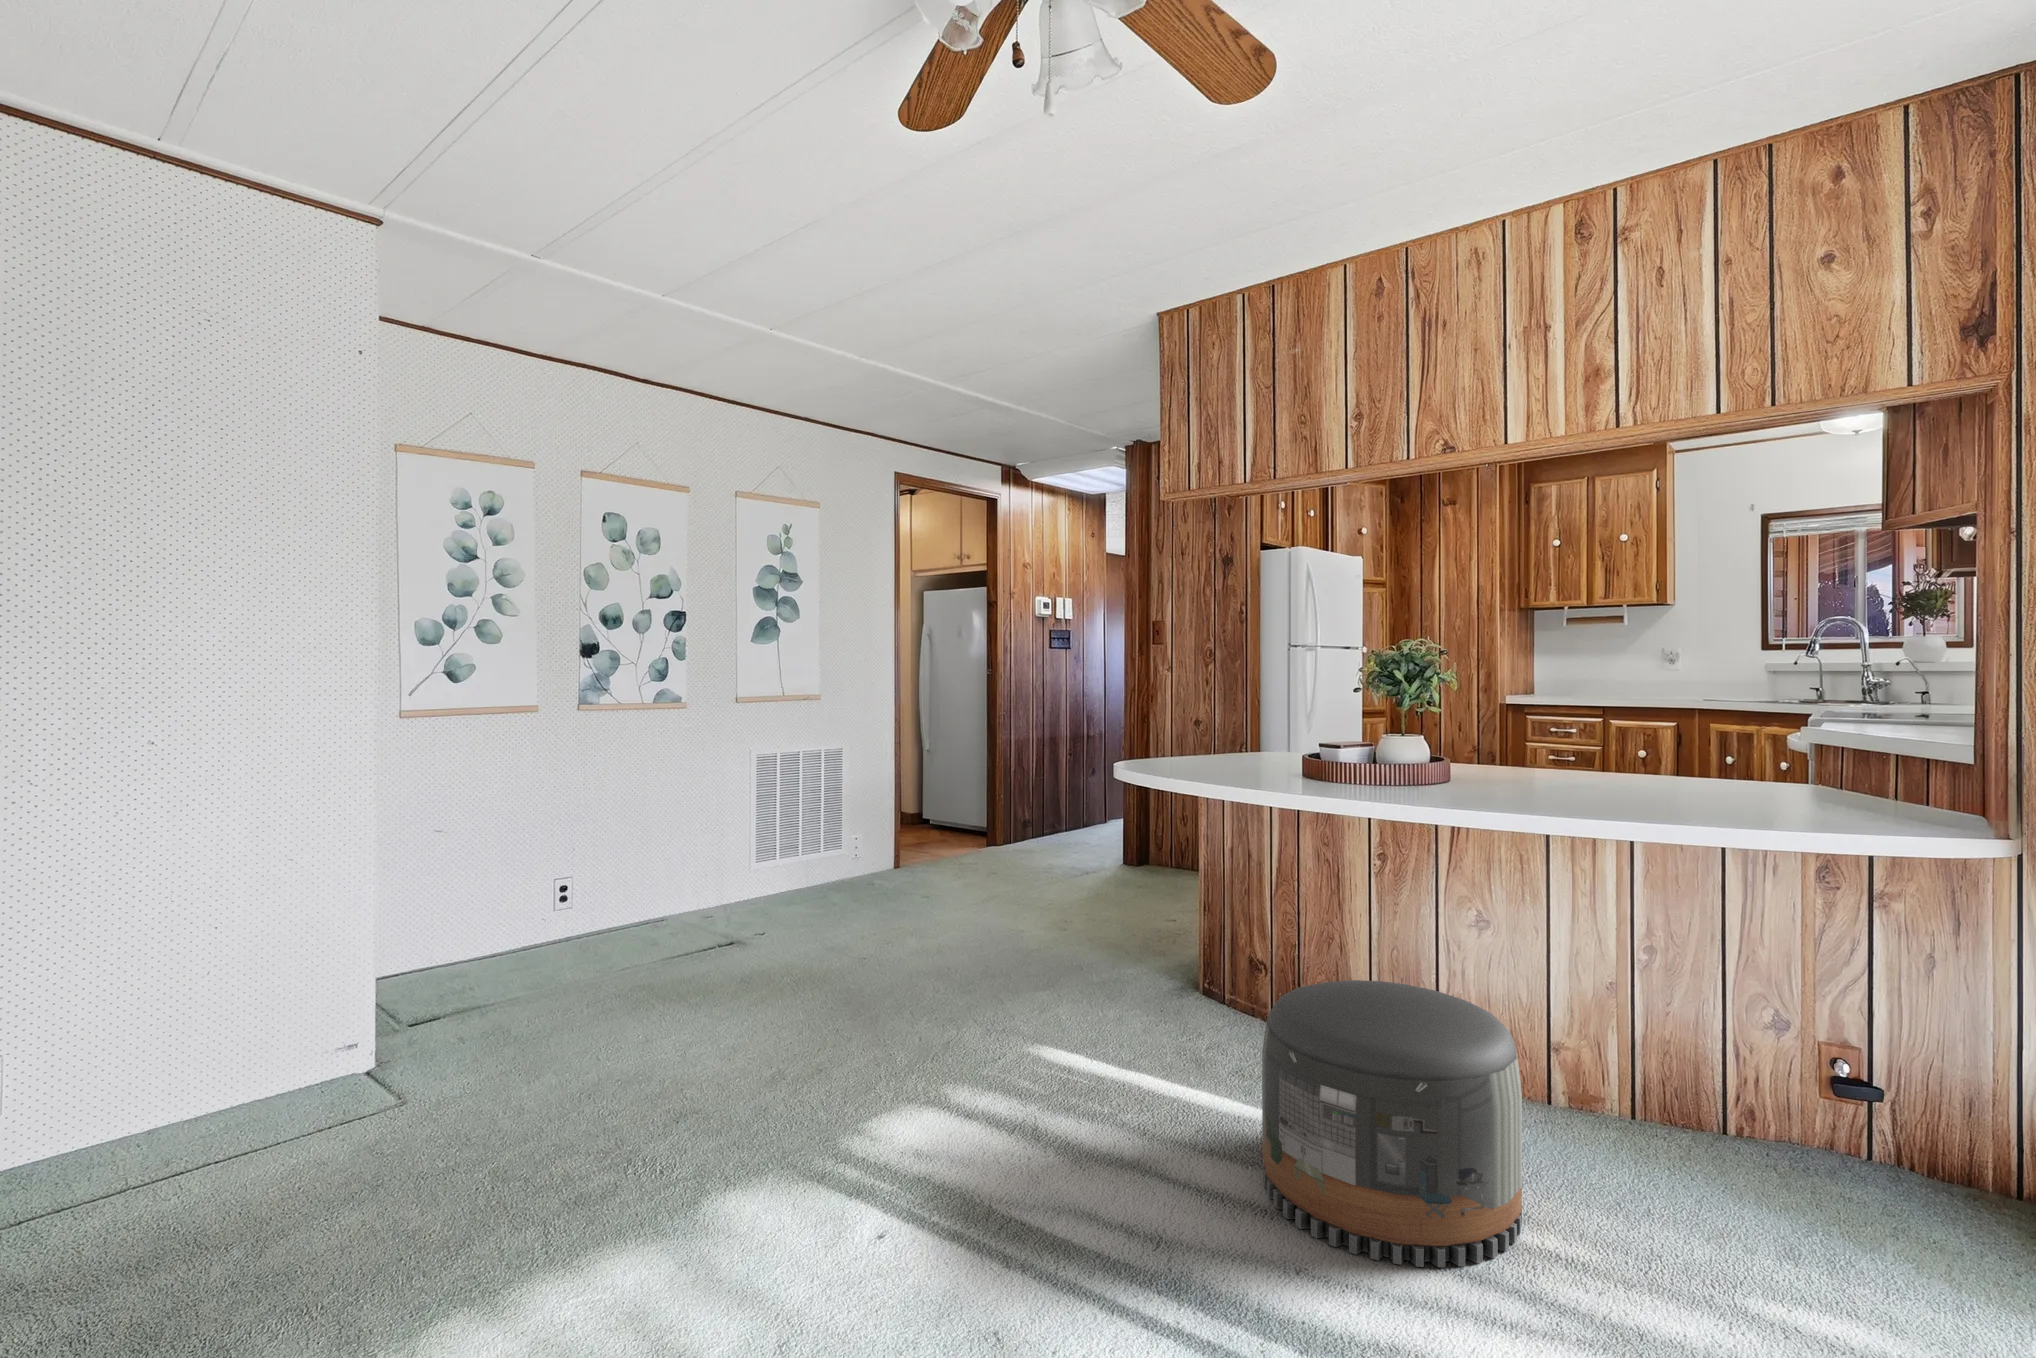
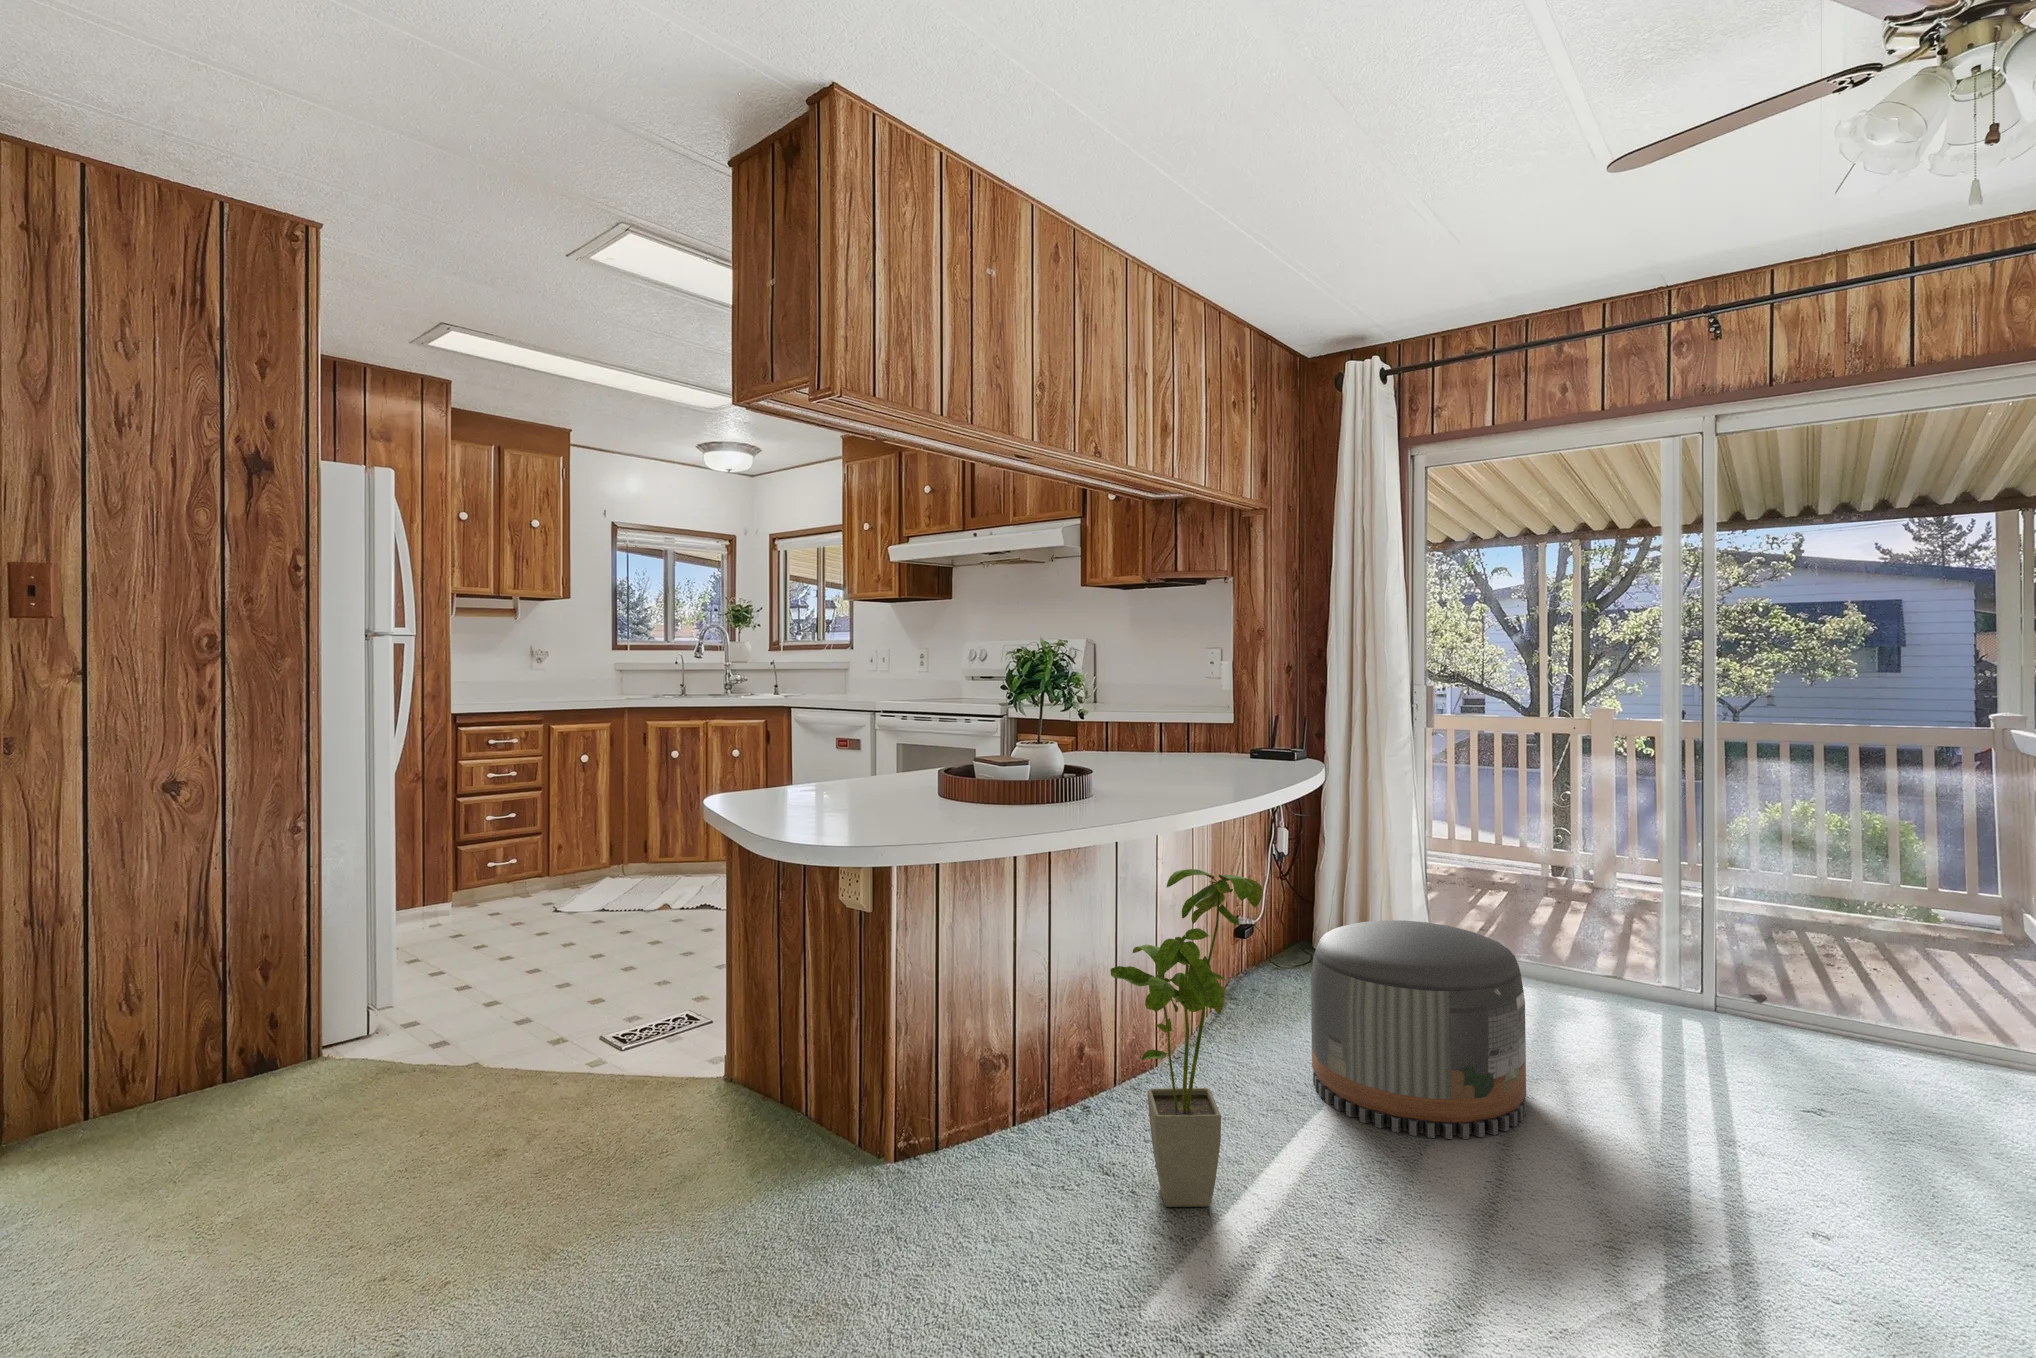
house plant: none [1087,825,1213,1069] -> present [1110,869,1263,1207]

